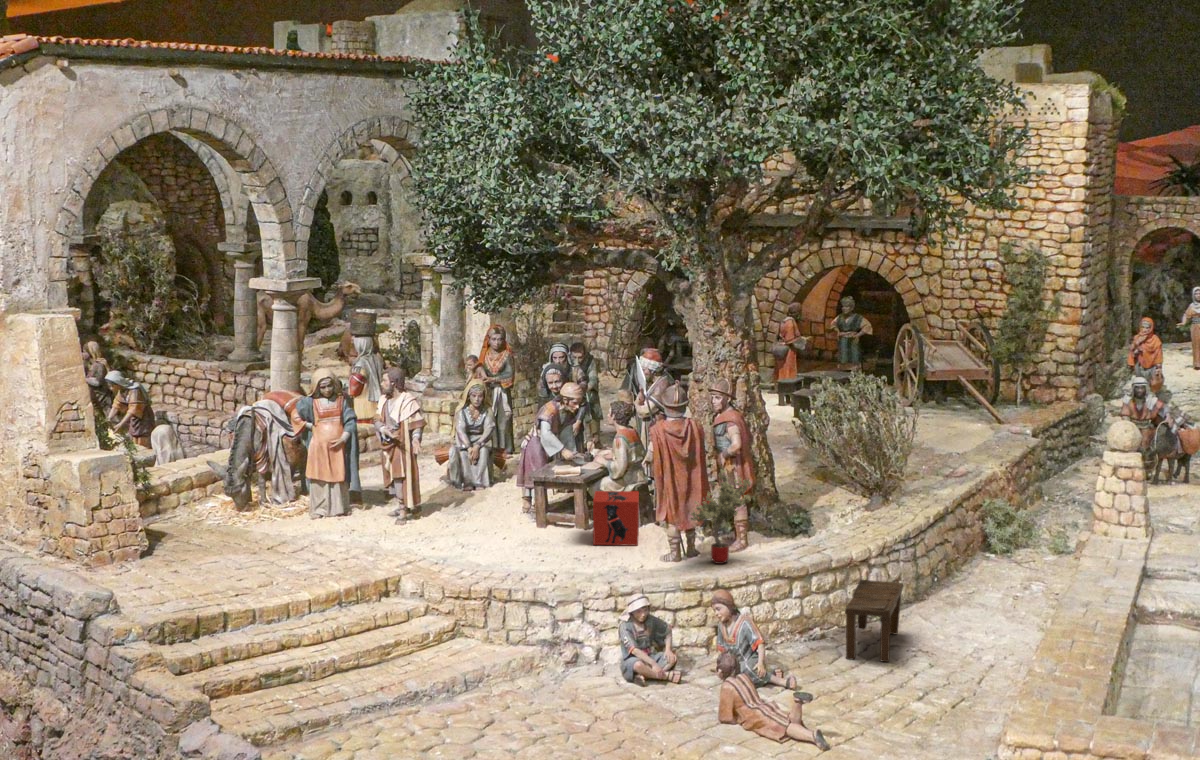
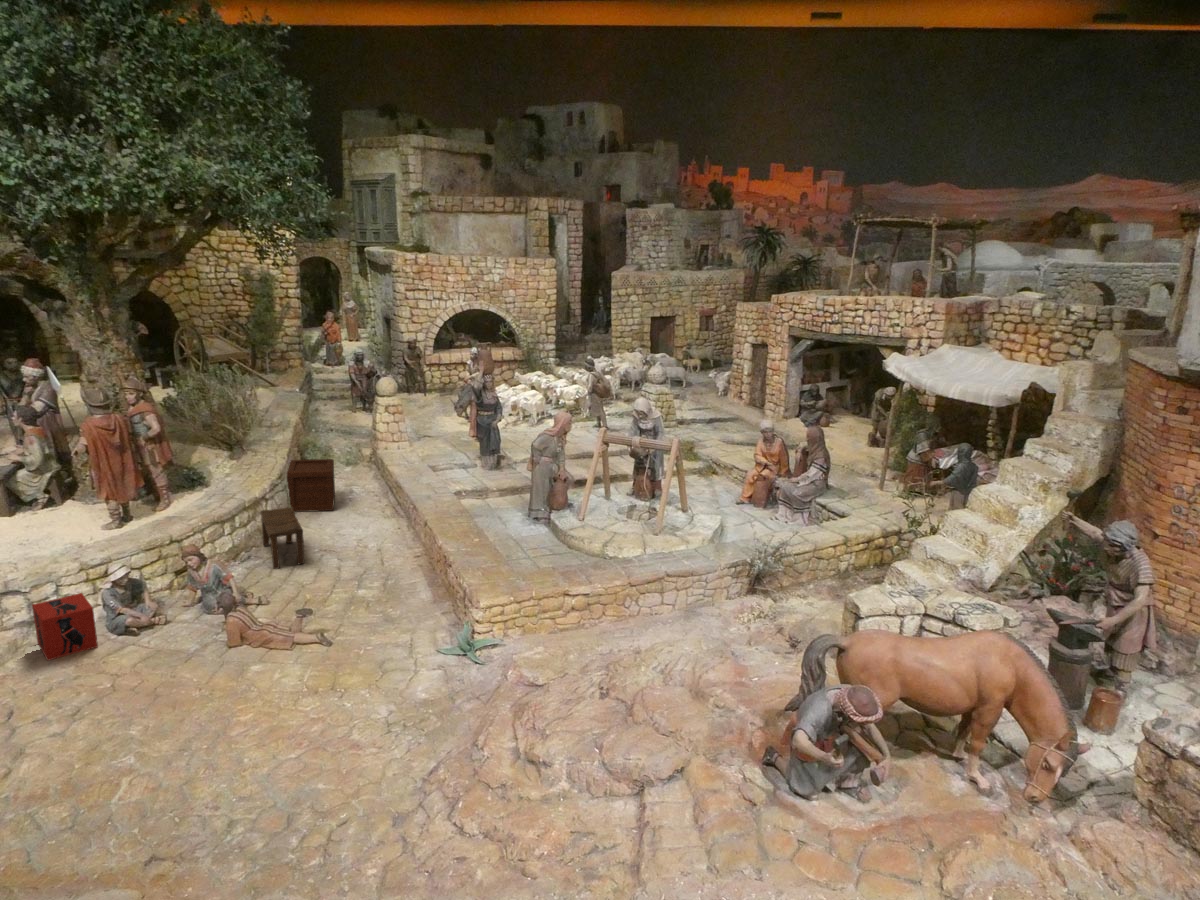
potted tree: present [690,469,751,564] -> none [127,449,177,523]
storage box: present [593,491,639,546] -> present [32,593,98,660]
wooden crate: none [928,524,1012,609] -> present [287,459,335,512]

